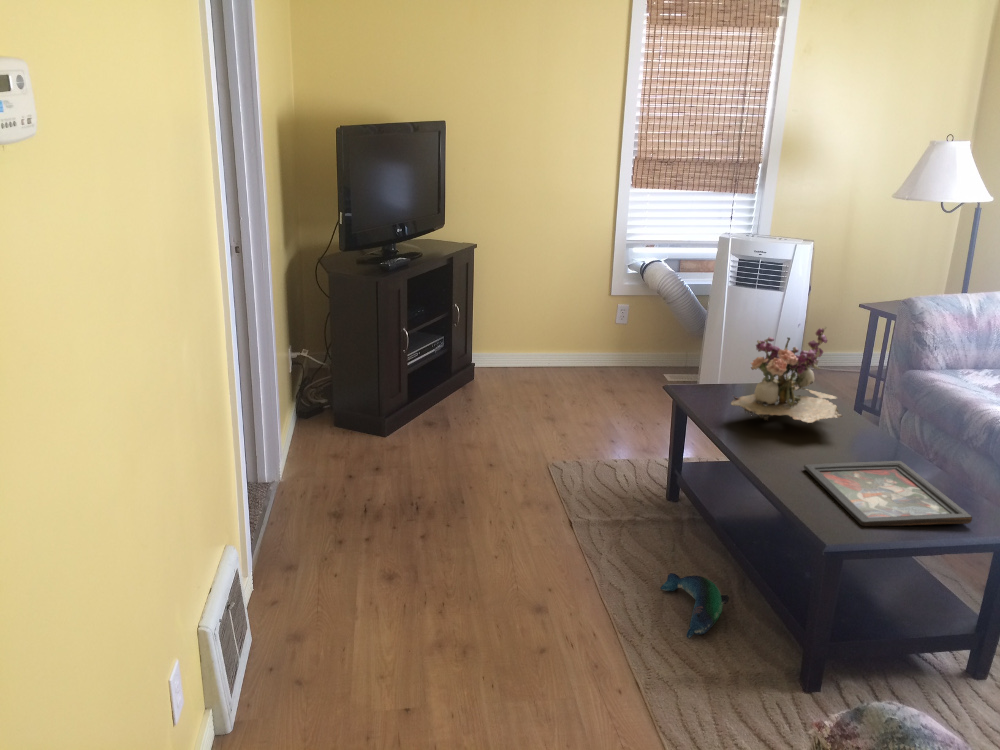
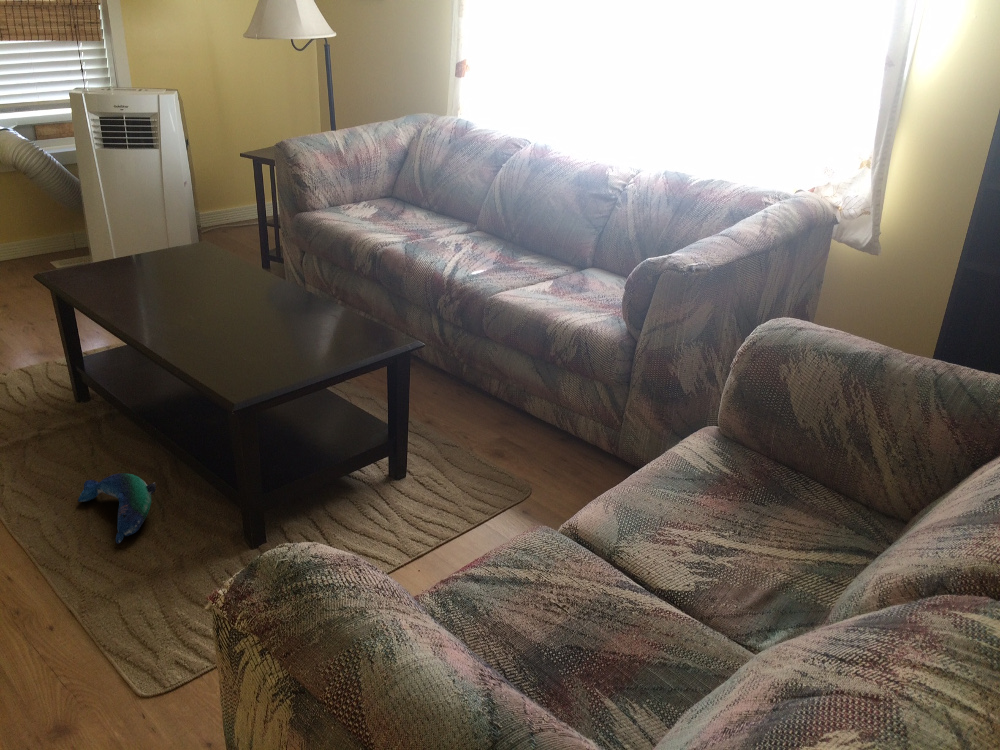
flower arrangement: present [731,327,842,423] -> none [109,176,234,289]
decorative tray: present [804,461,972,526] -> none [201,300,362,373]

